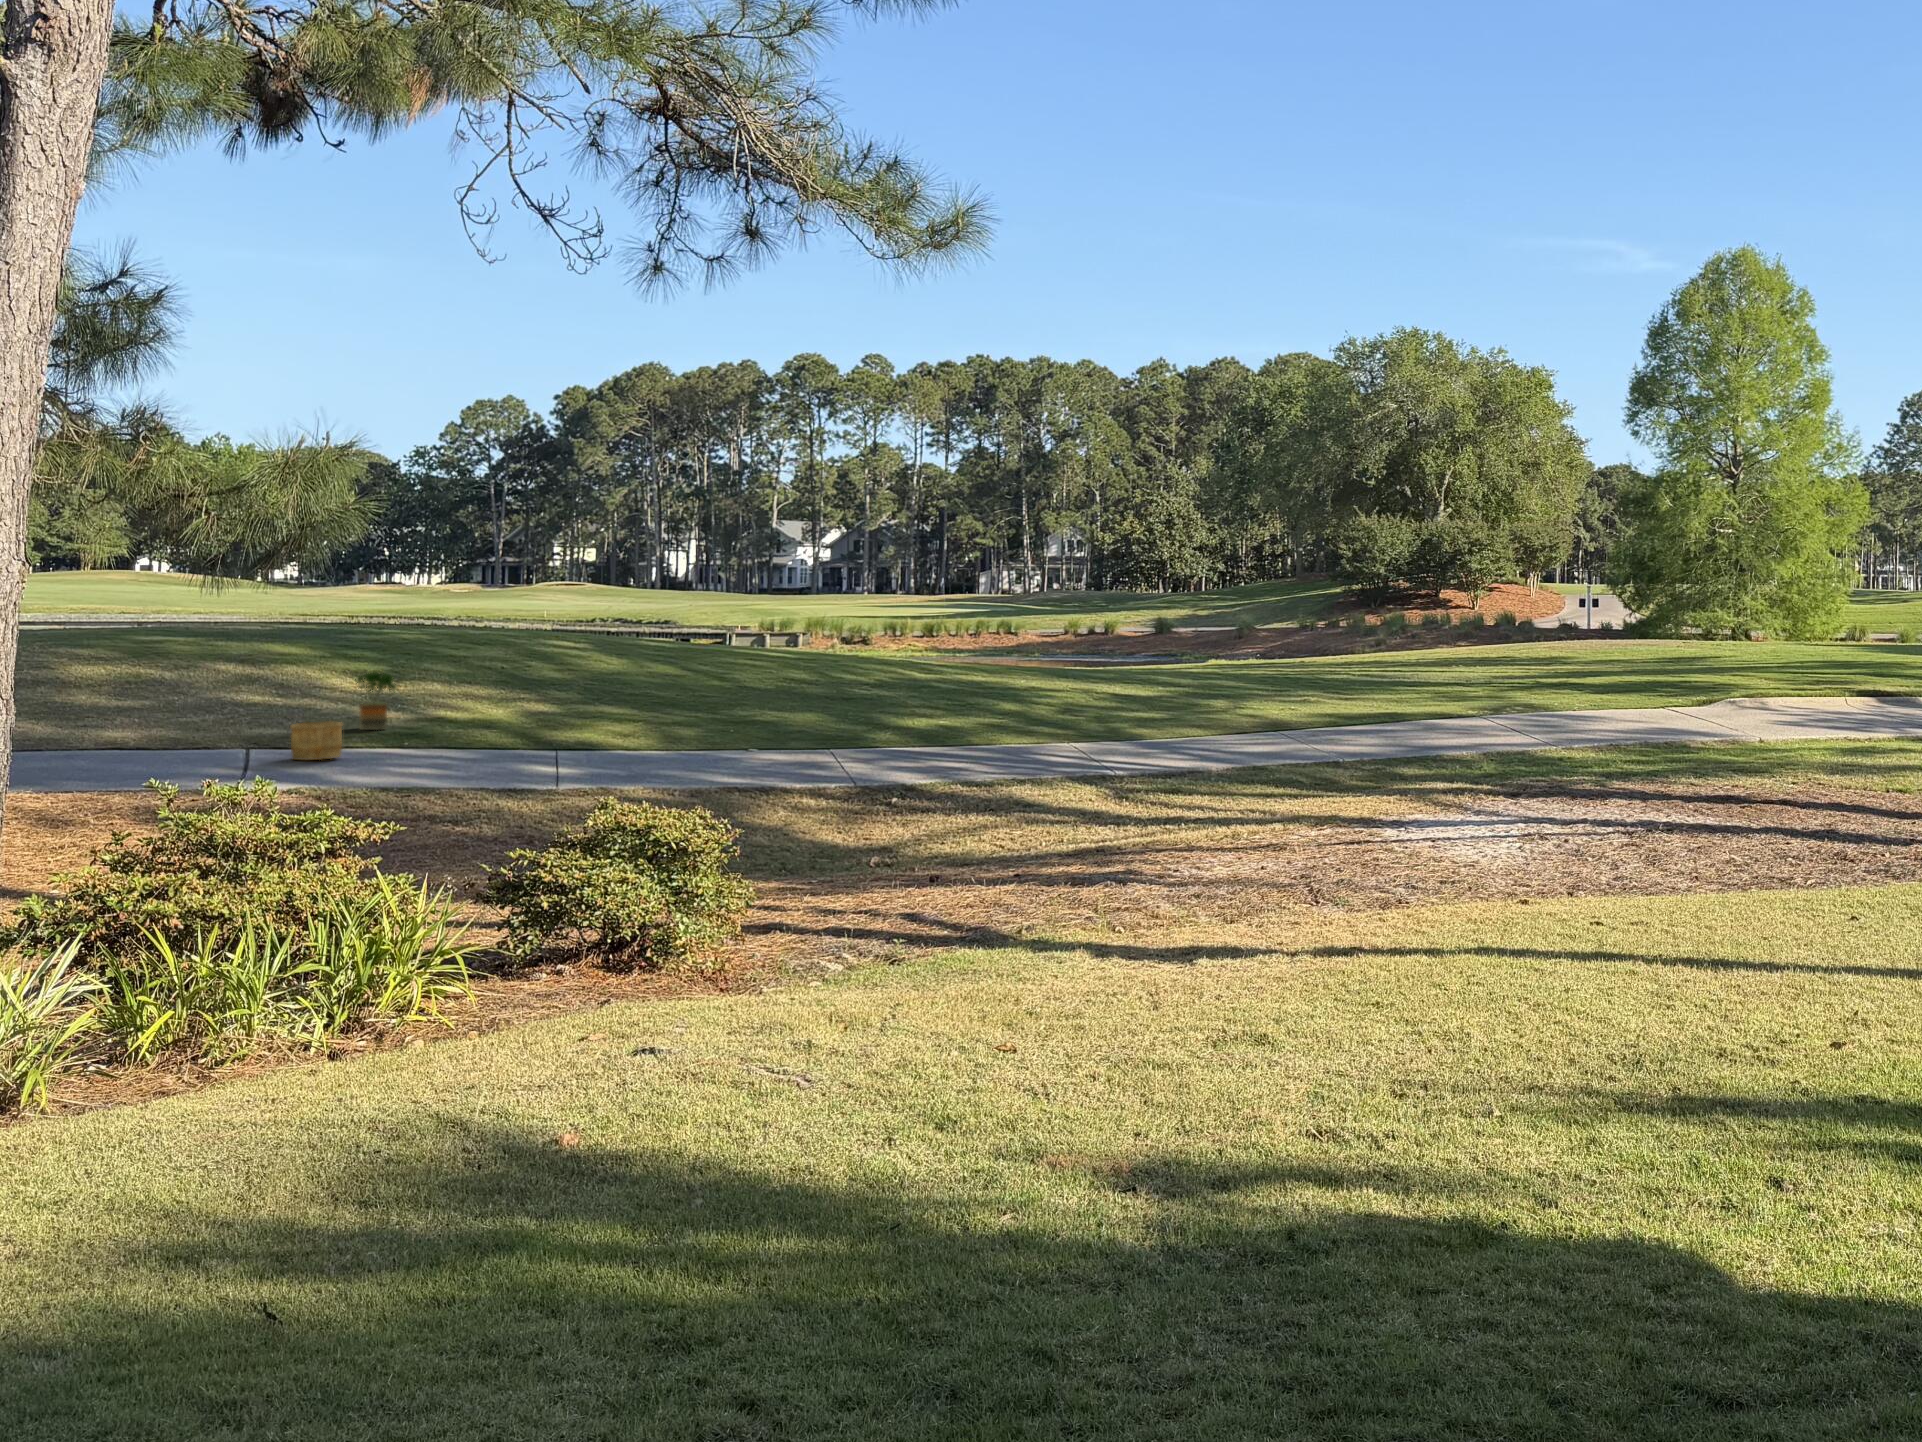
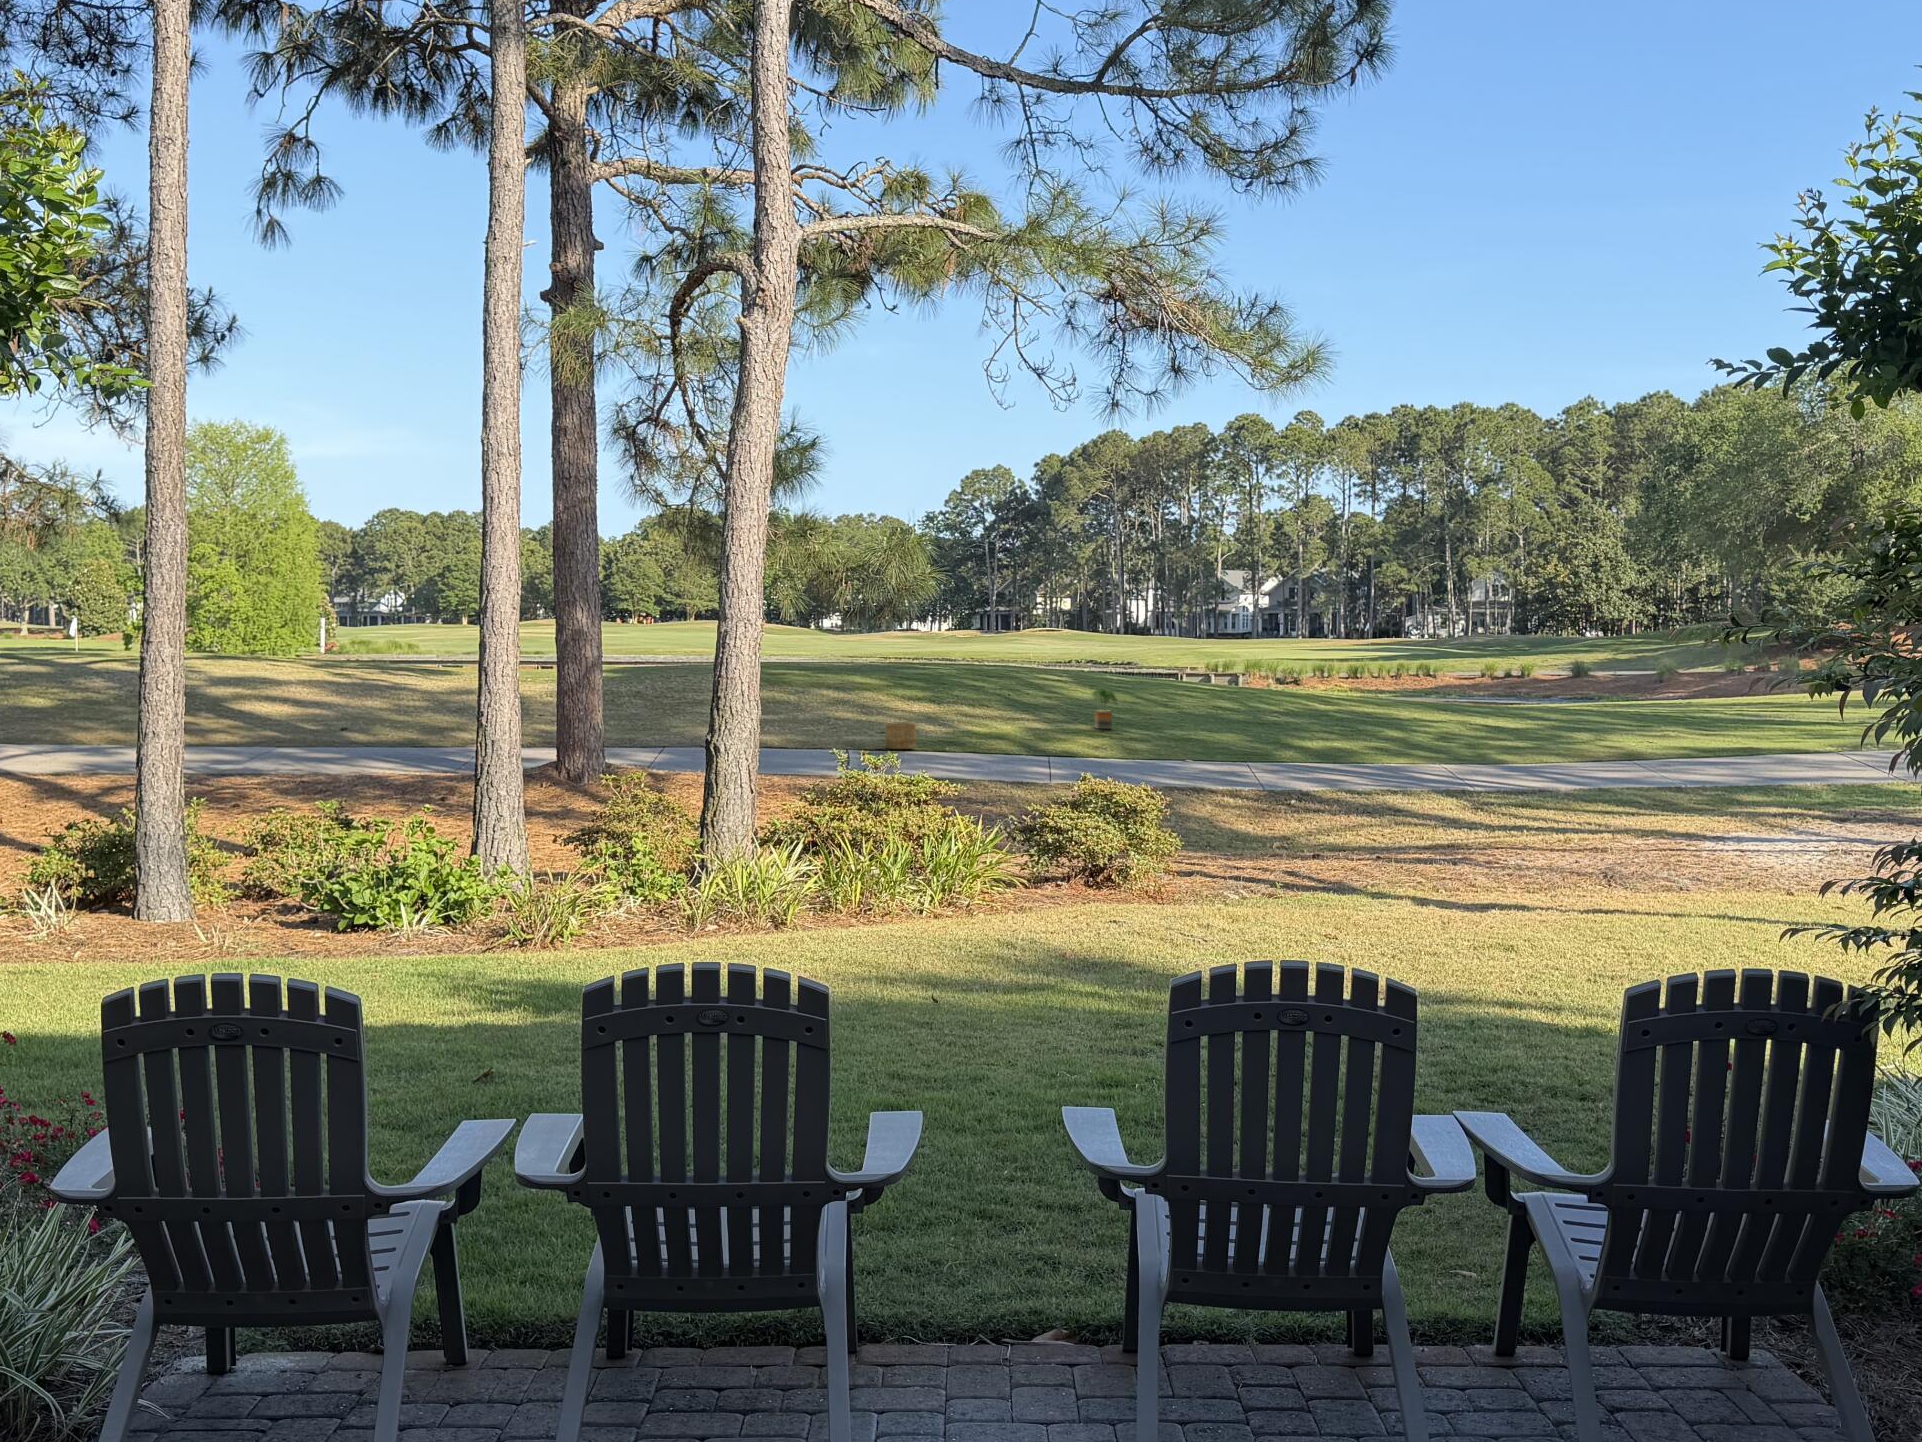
potted tree: present [355,672,397,730] -> present [1092,690,1118,729]

